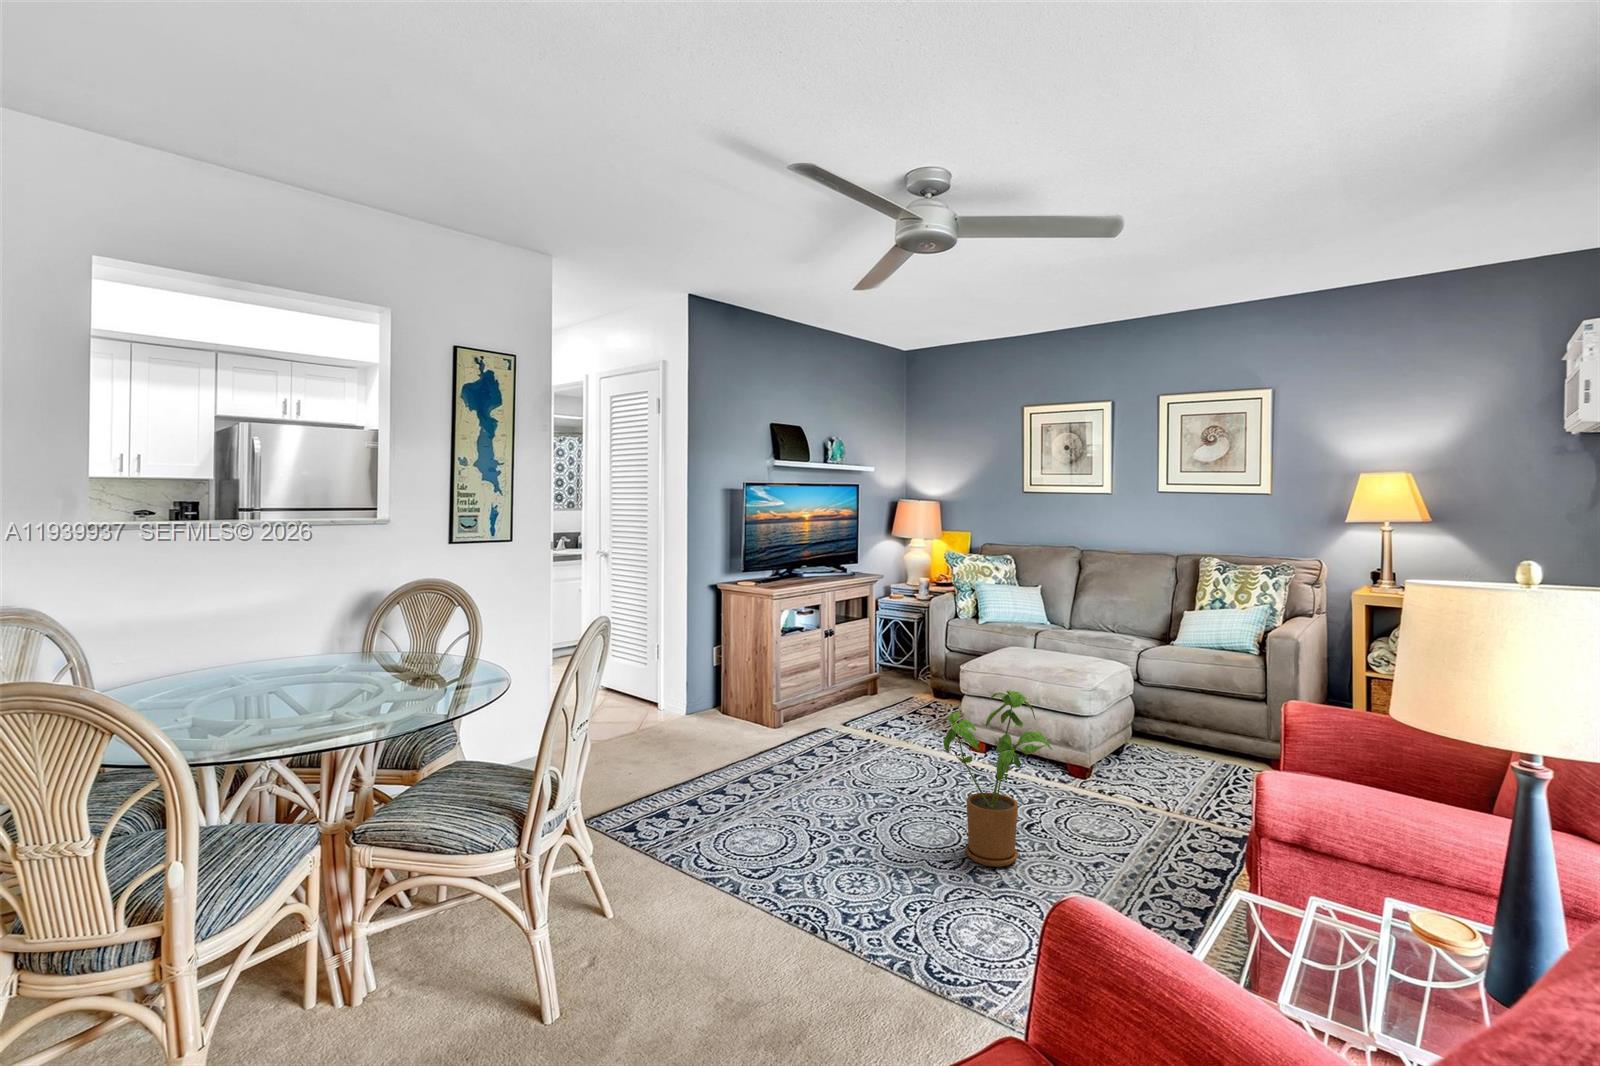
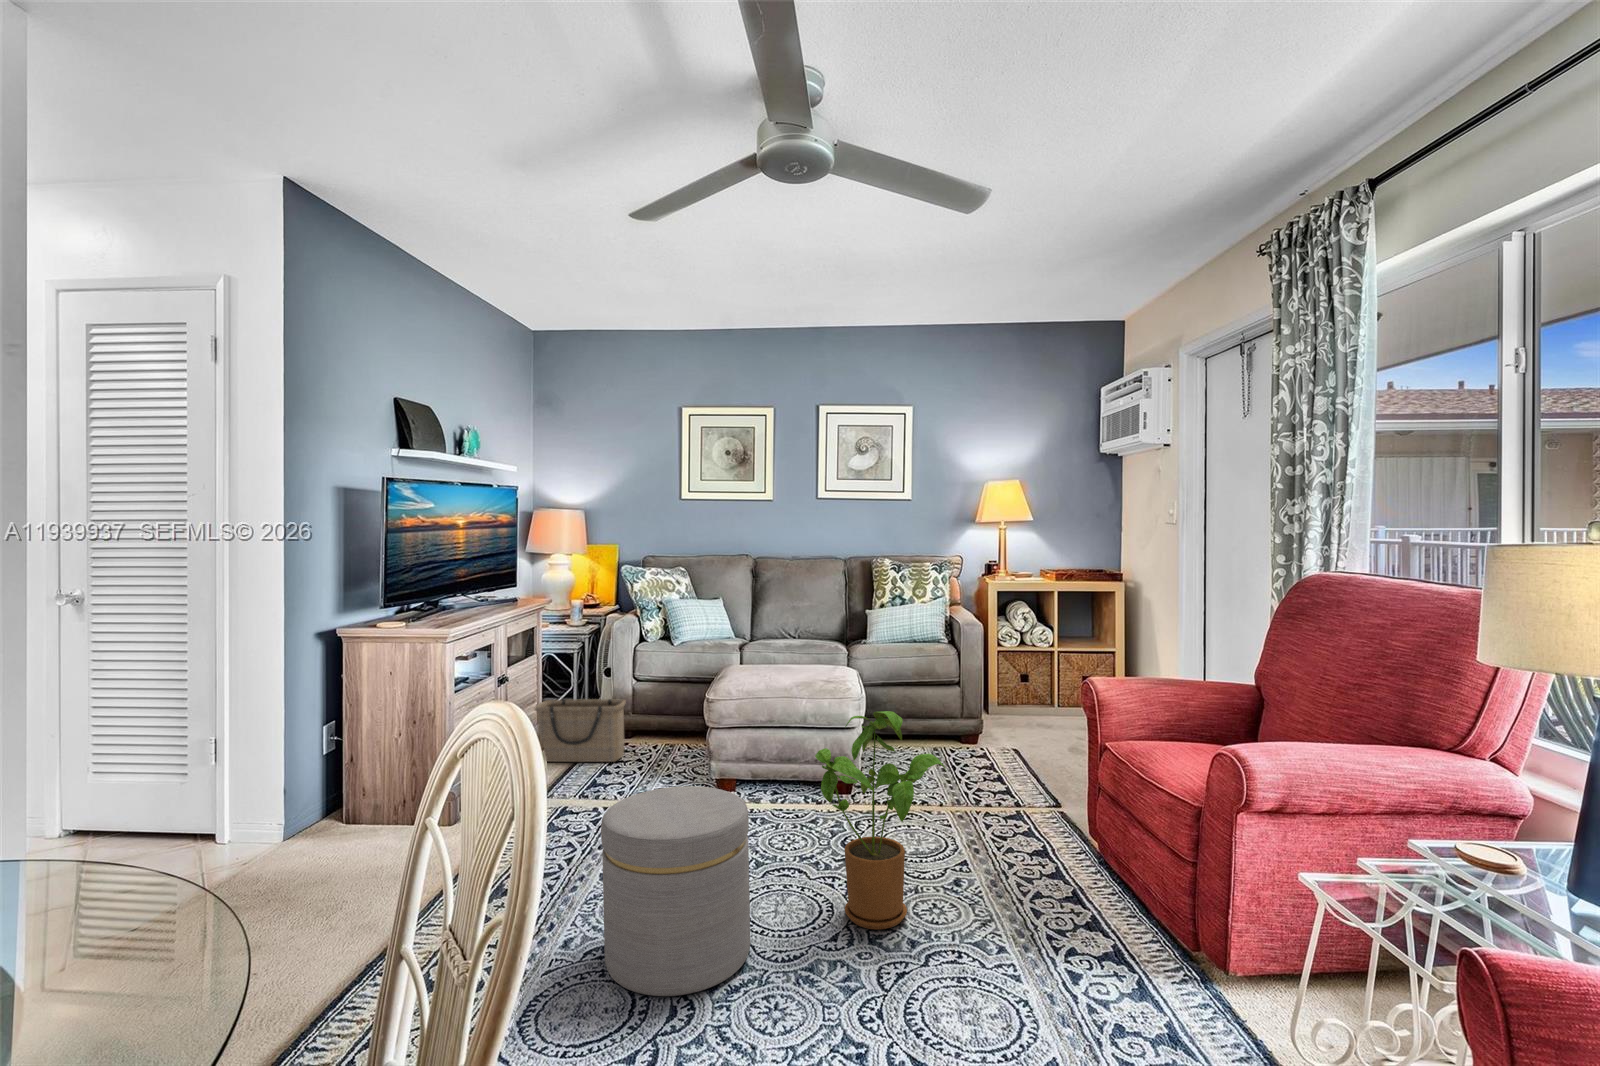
basket: none [856,655,926,712] -> present [535,699,626,762]
ottoman: none [782,718,886,855] -> present [601,786,750,996]

